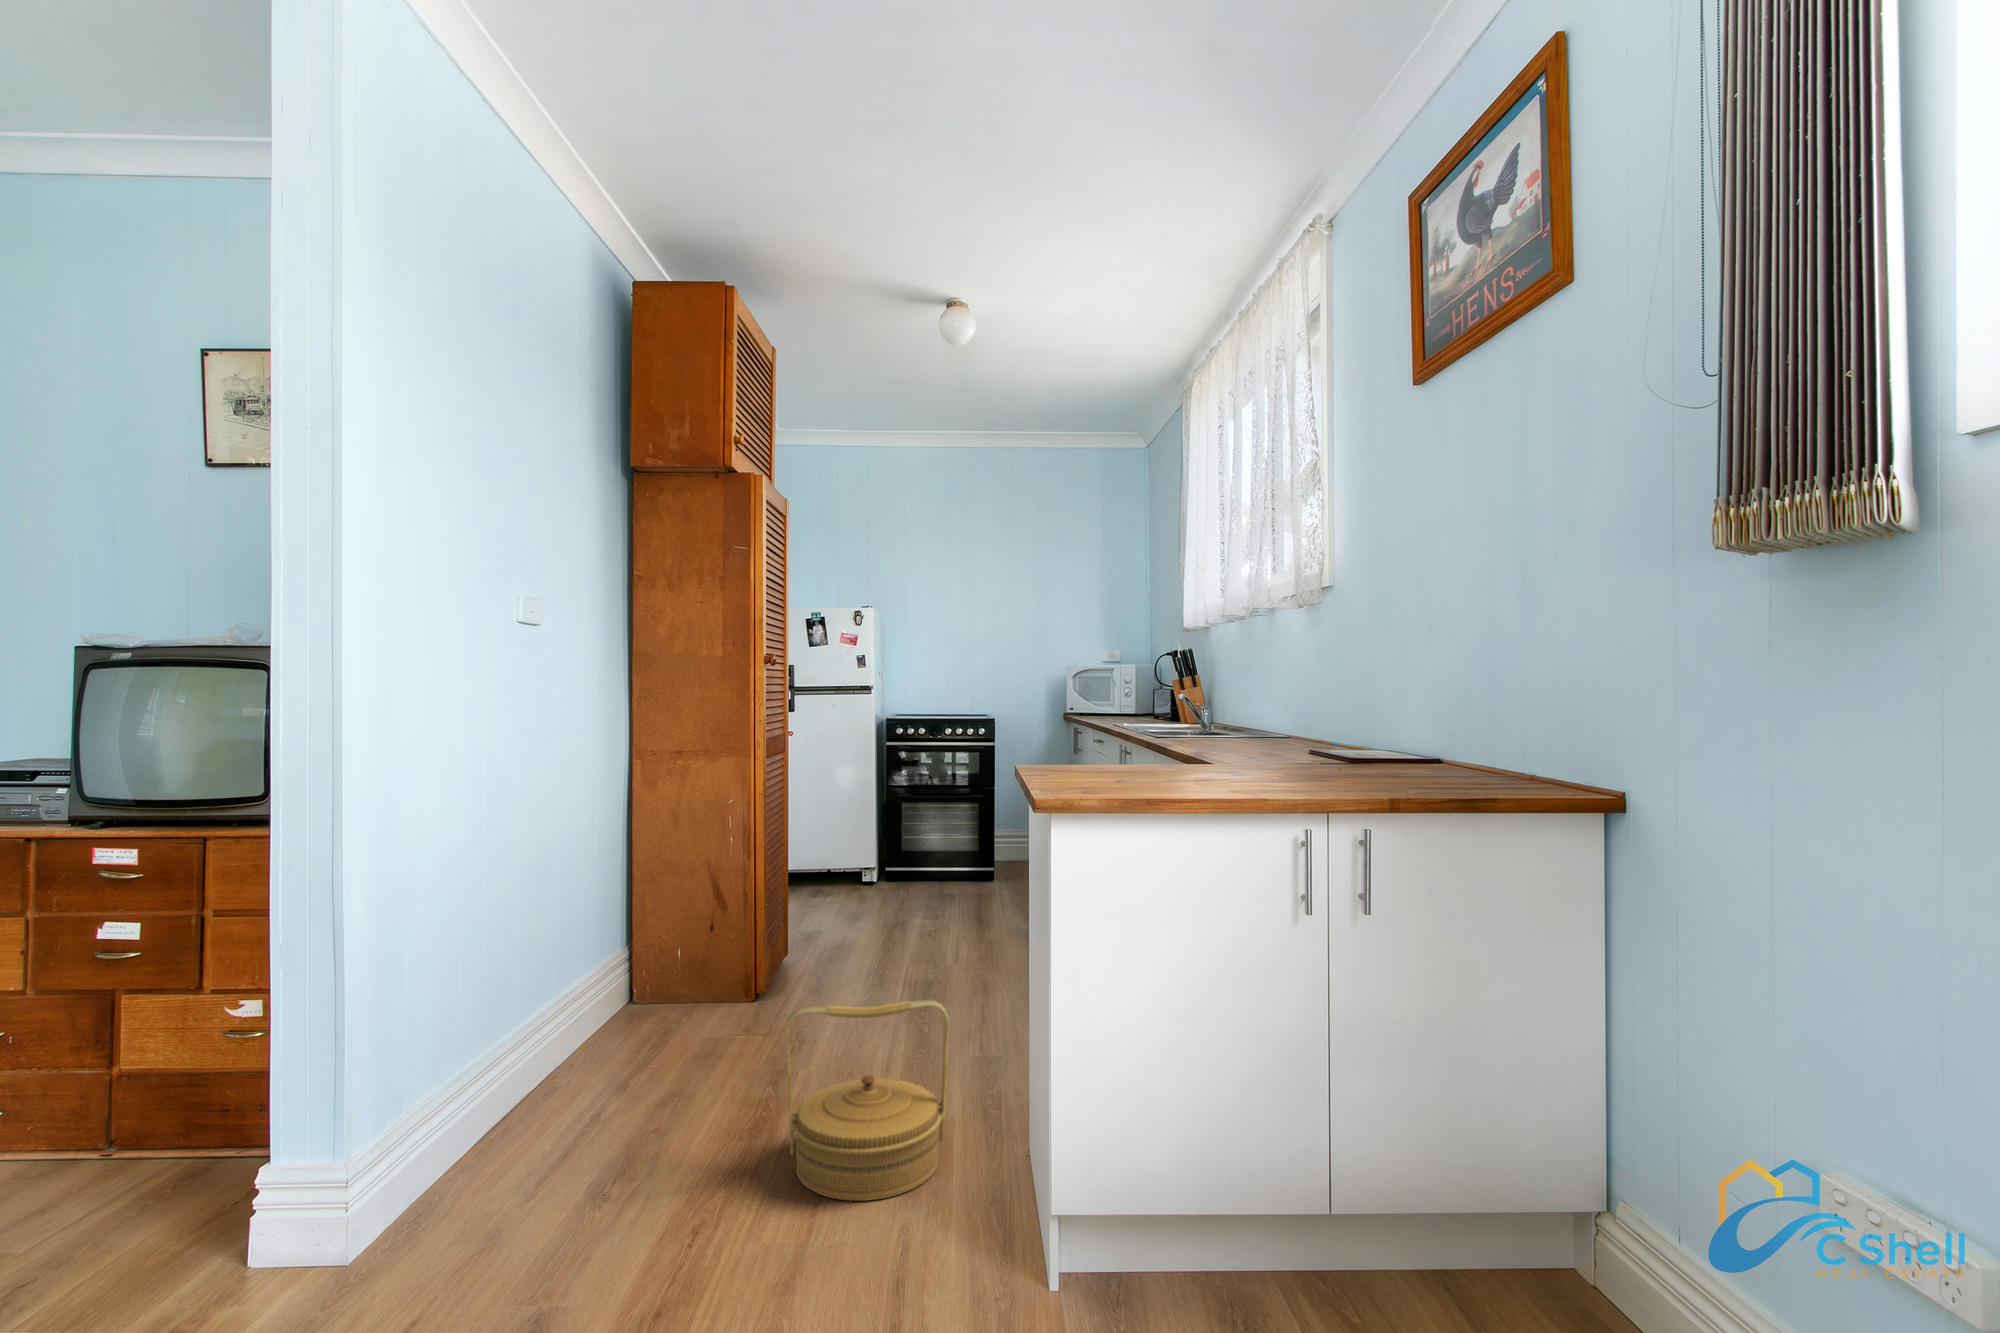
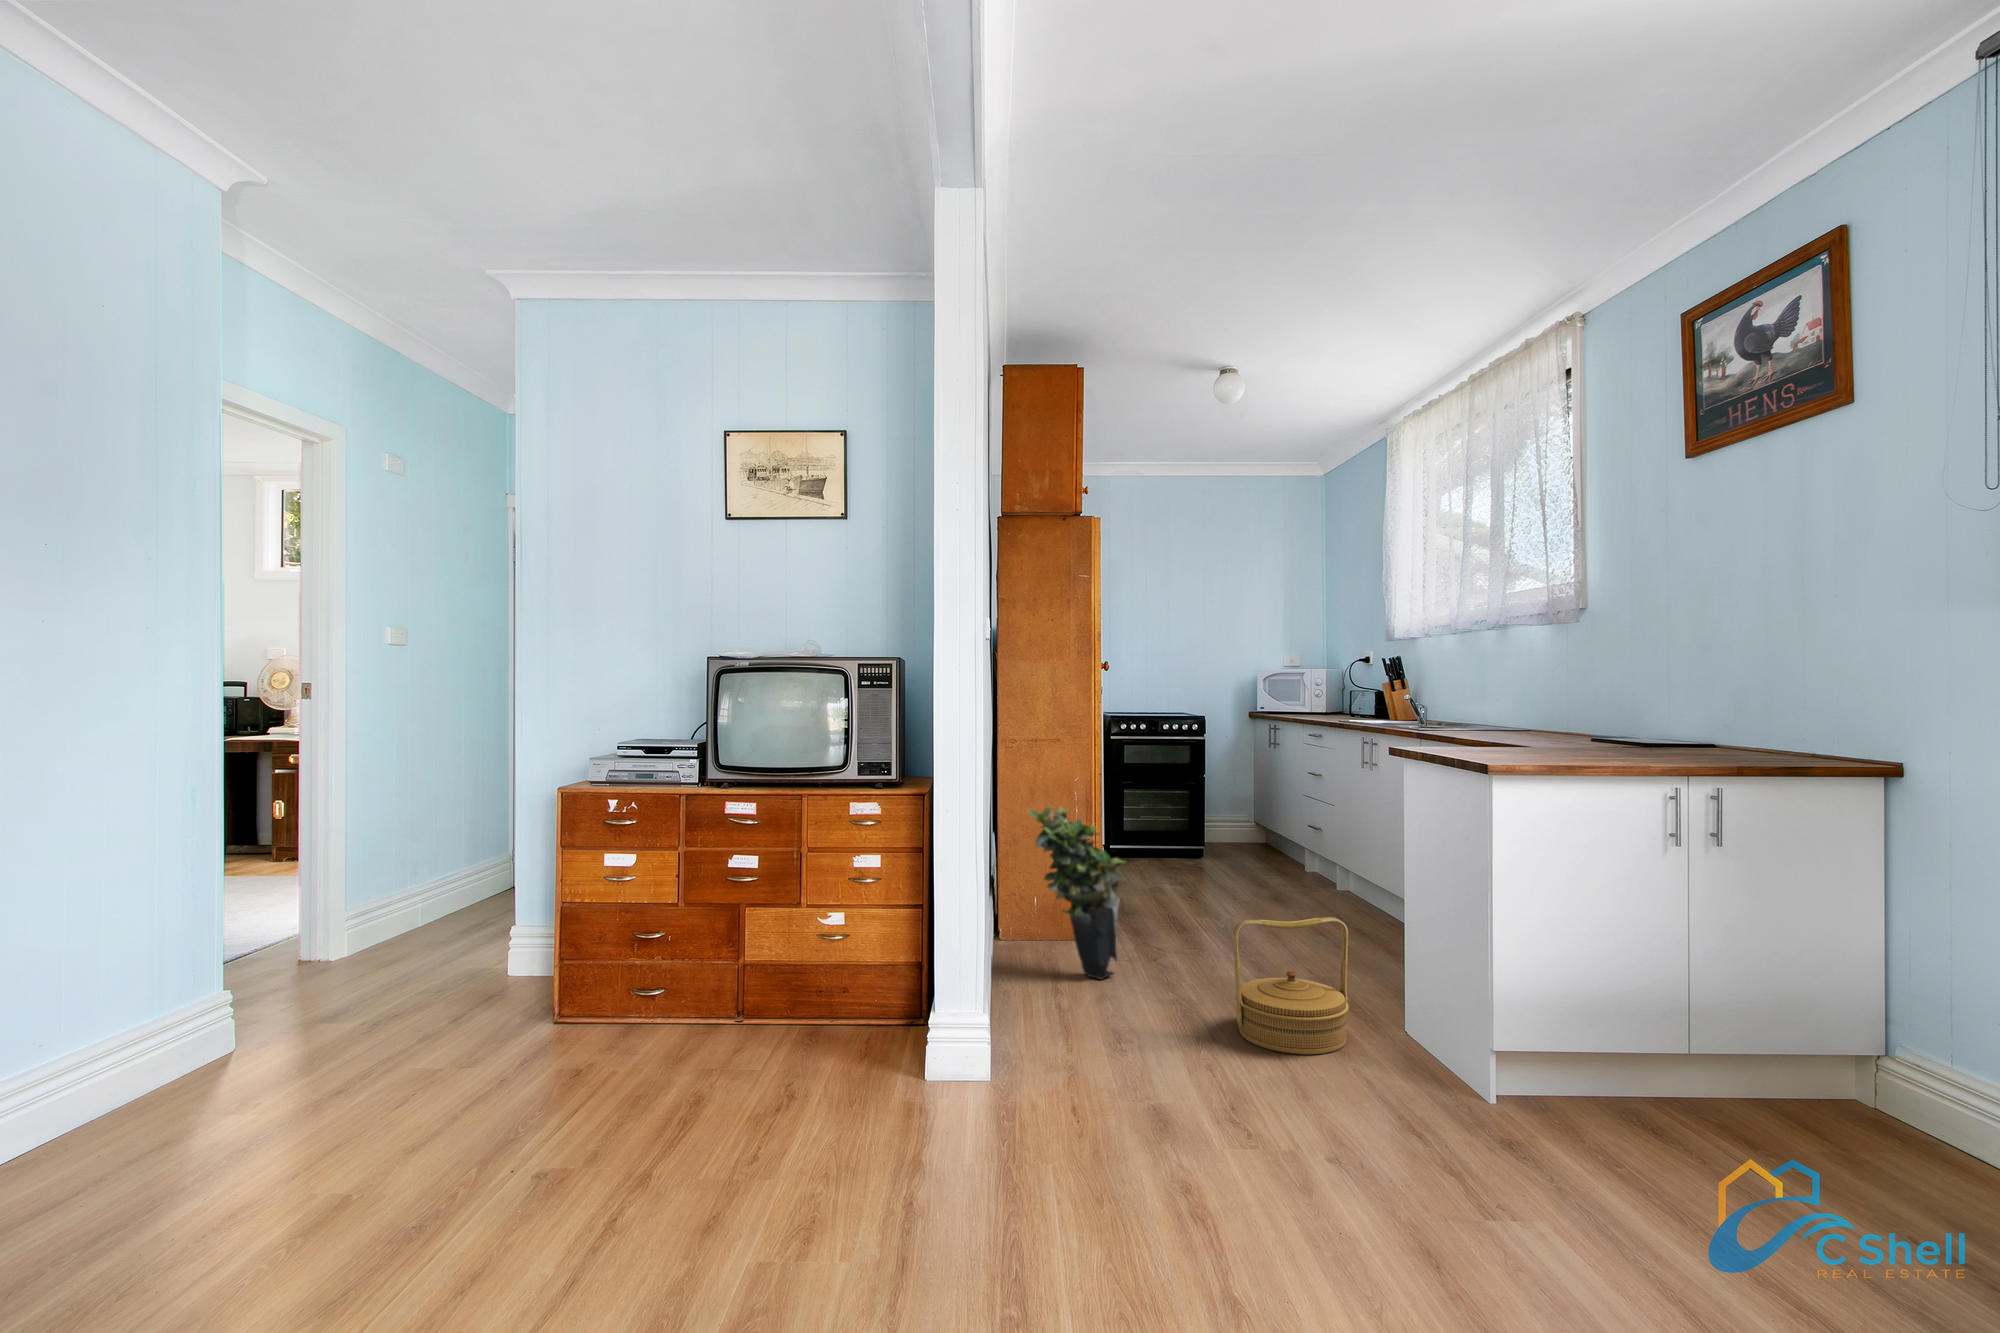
potted plant: none [611,836,744,1071] -> present [1028,806,1125,980]

